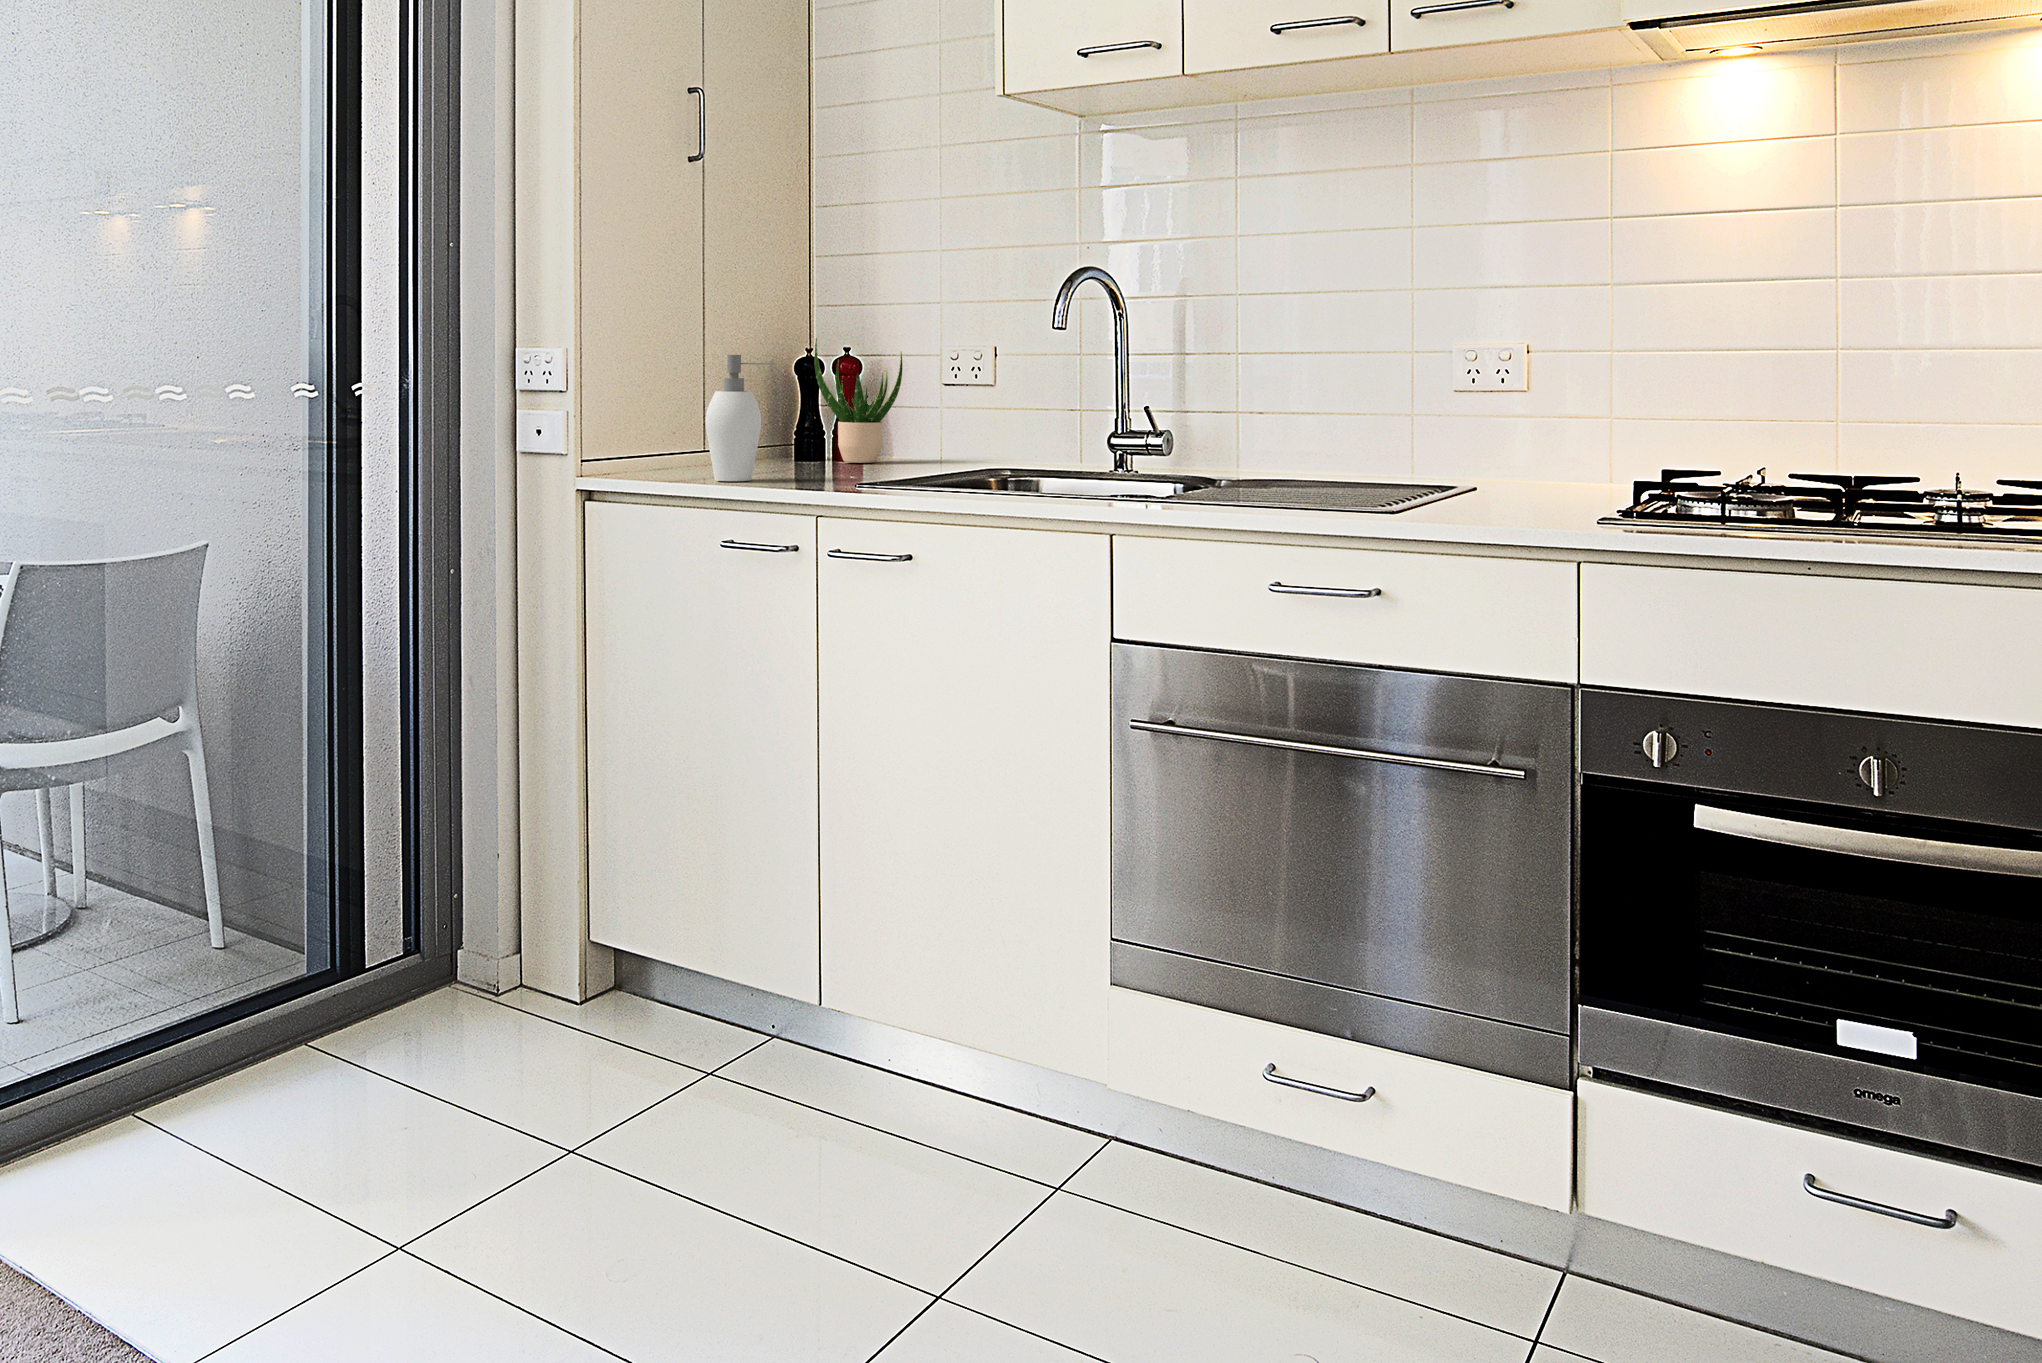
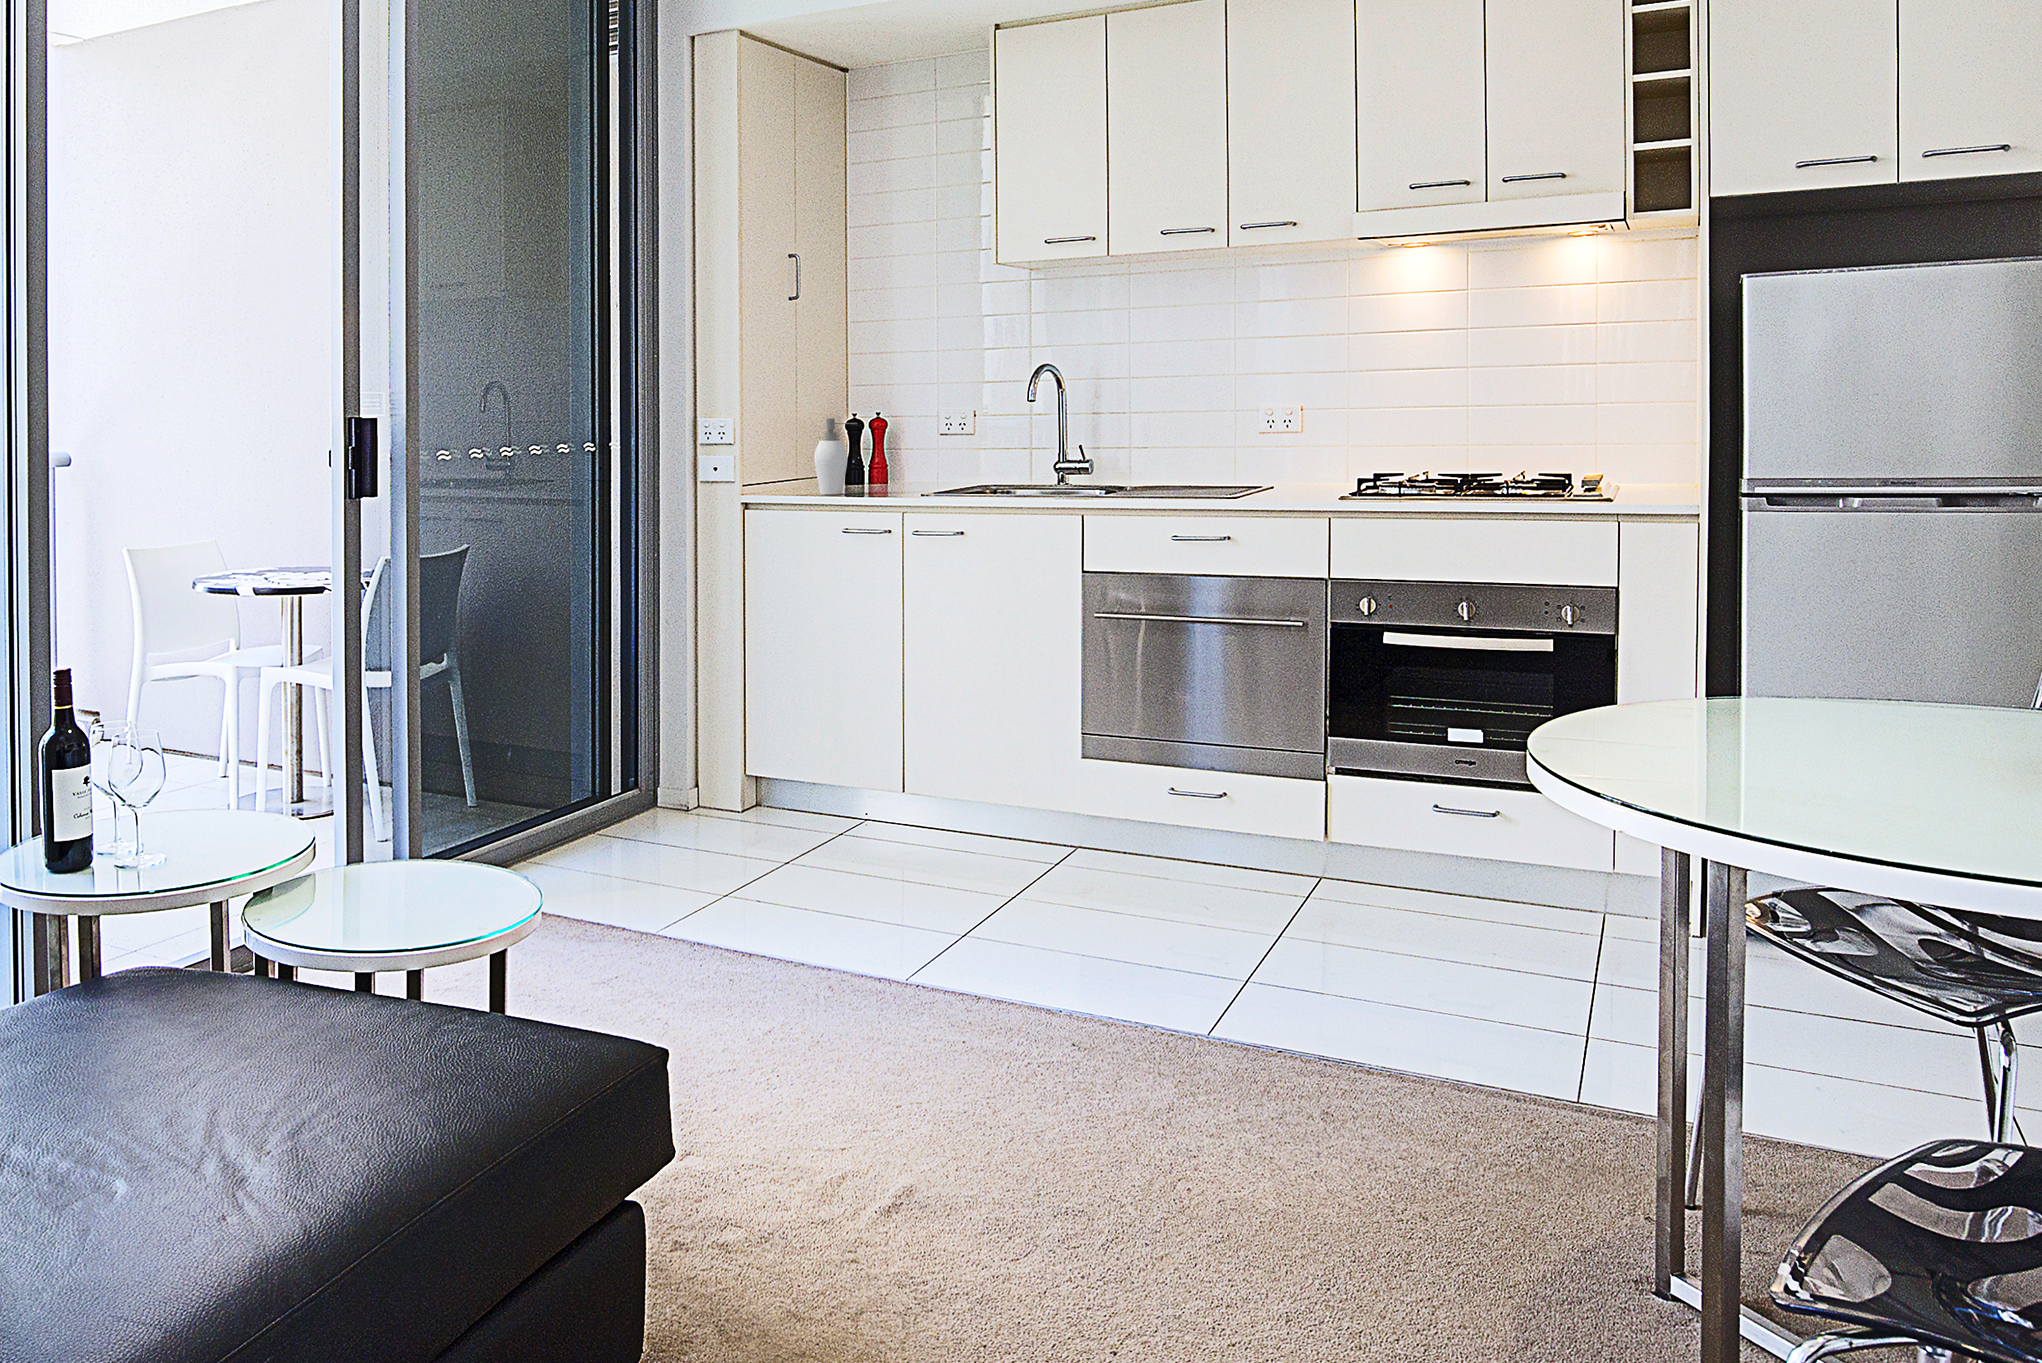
potted plant: present [814,338,902,463] -> none [857,406,914,484]

